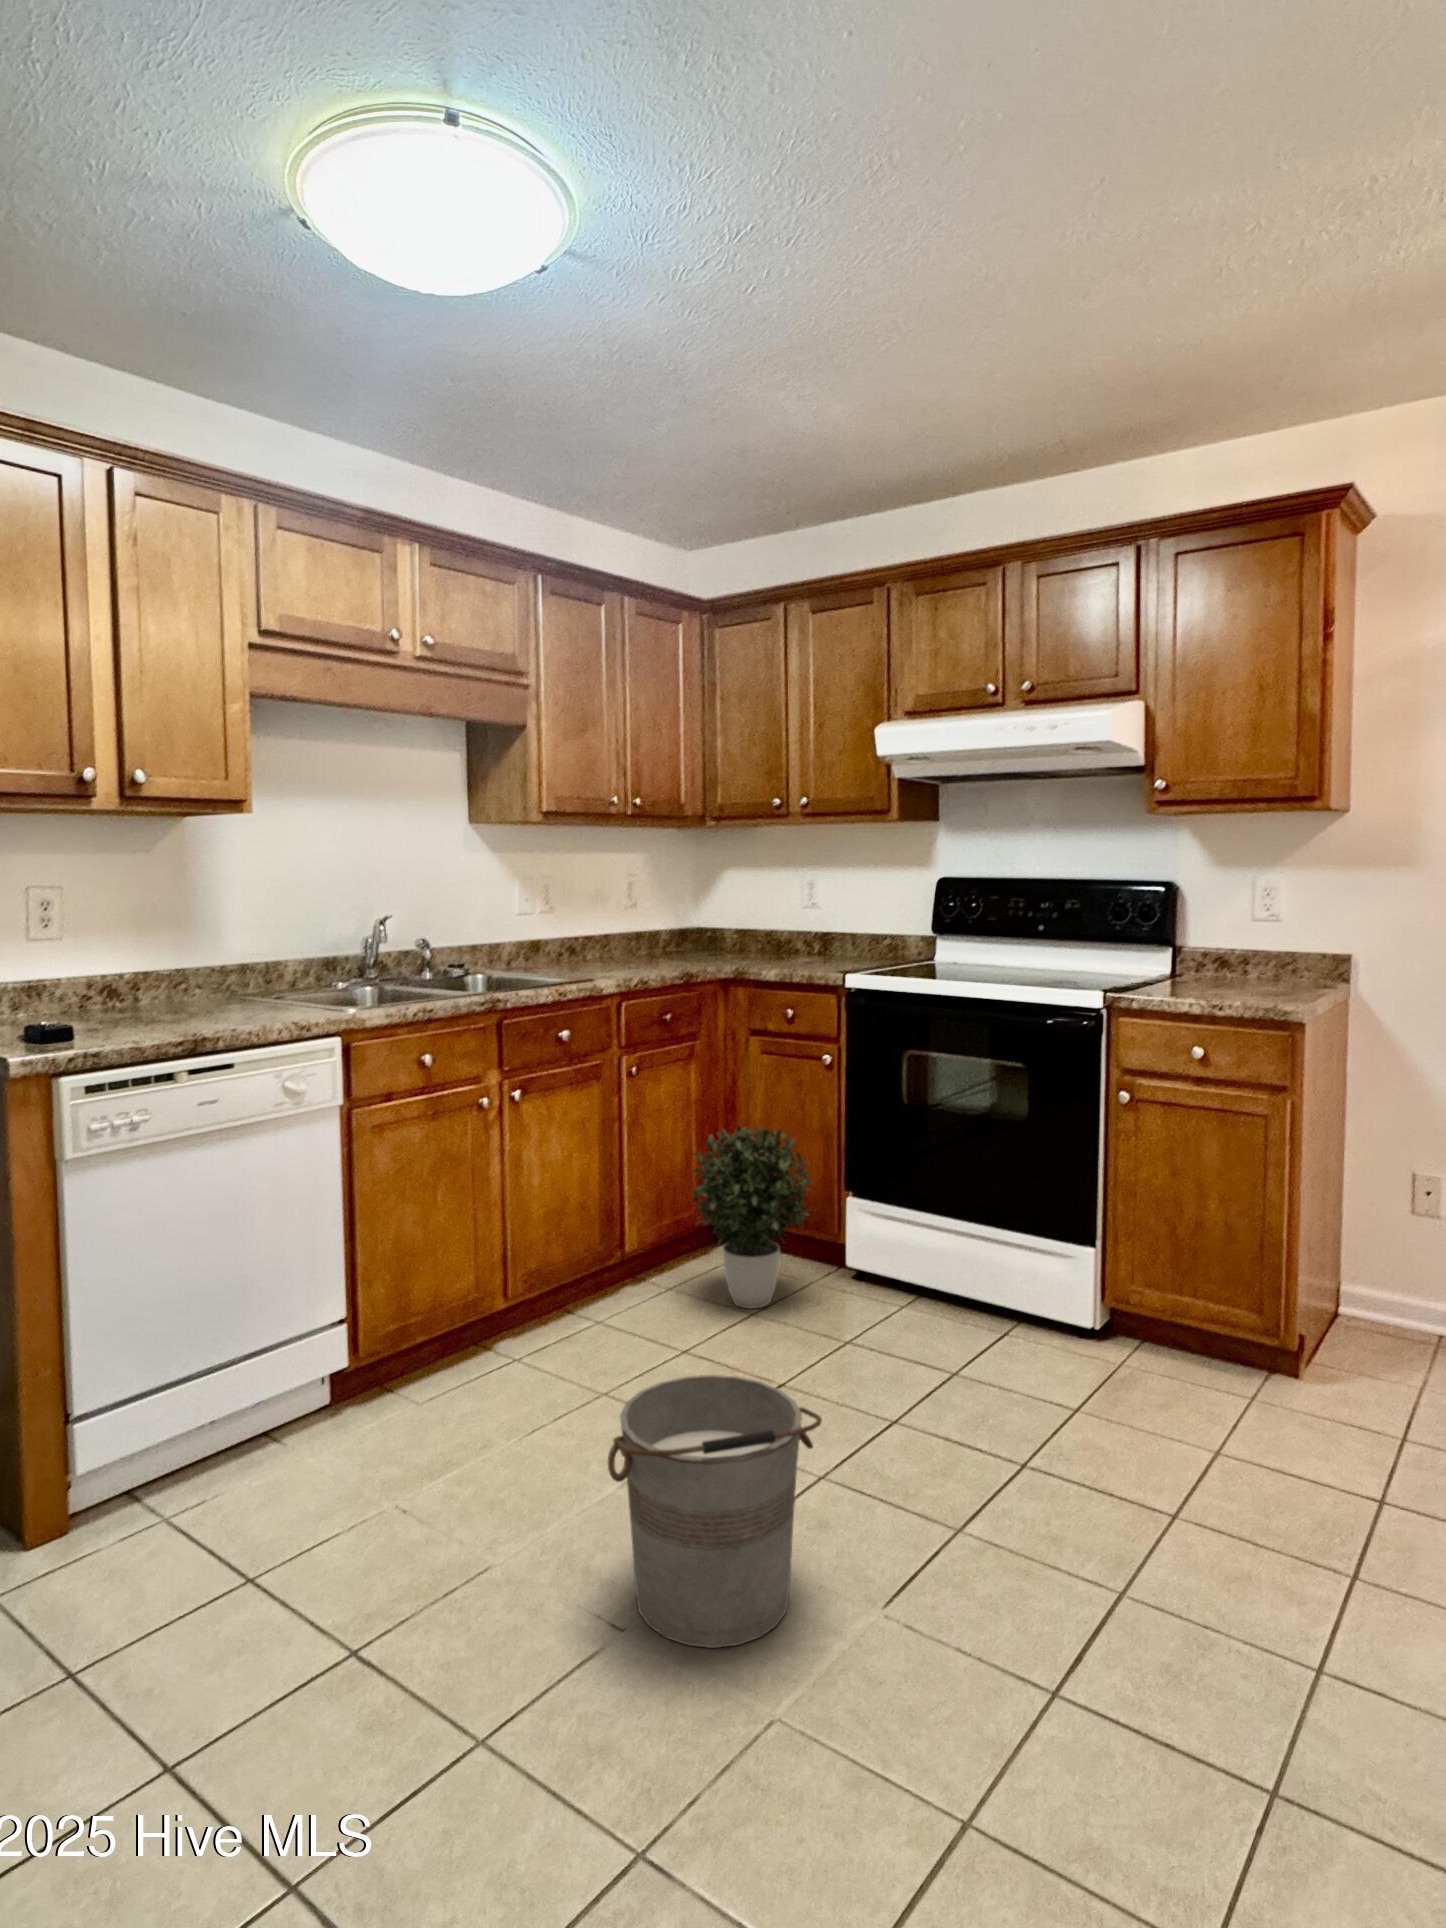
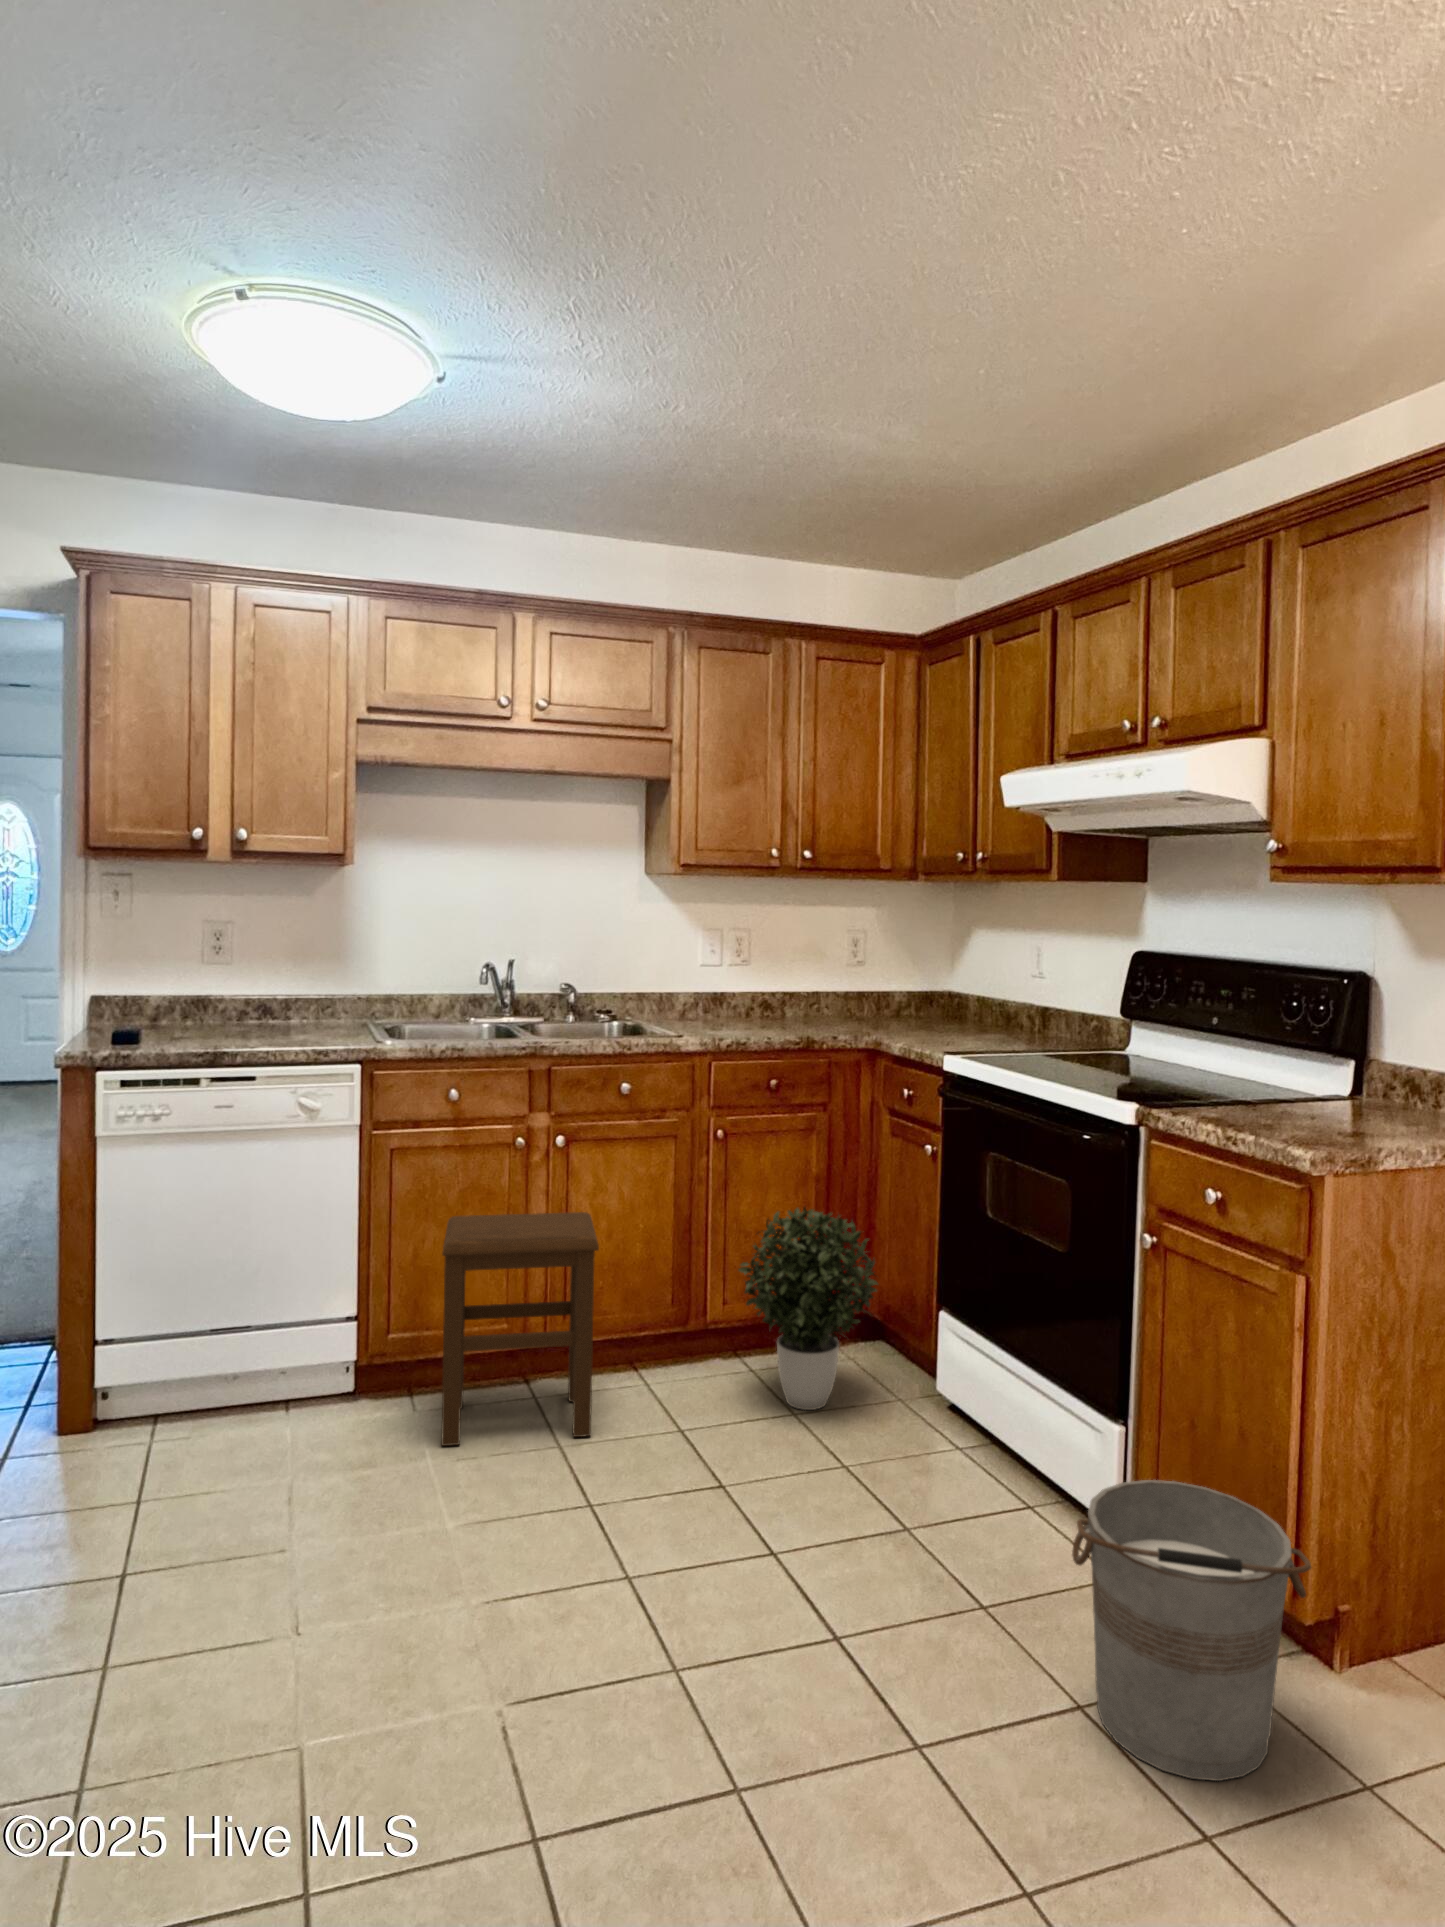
stool: none [437,1163,625,1422] -> present [441,1212,599,1446]
bucket: present [608,1375,822,1648] -> present [1072,1480,1311,1781]

